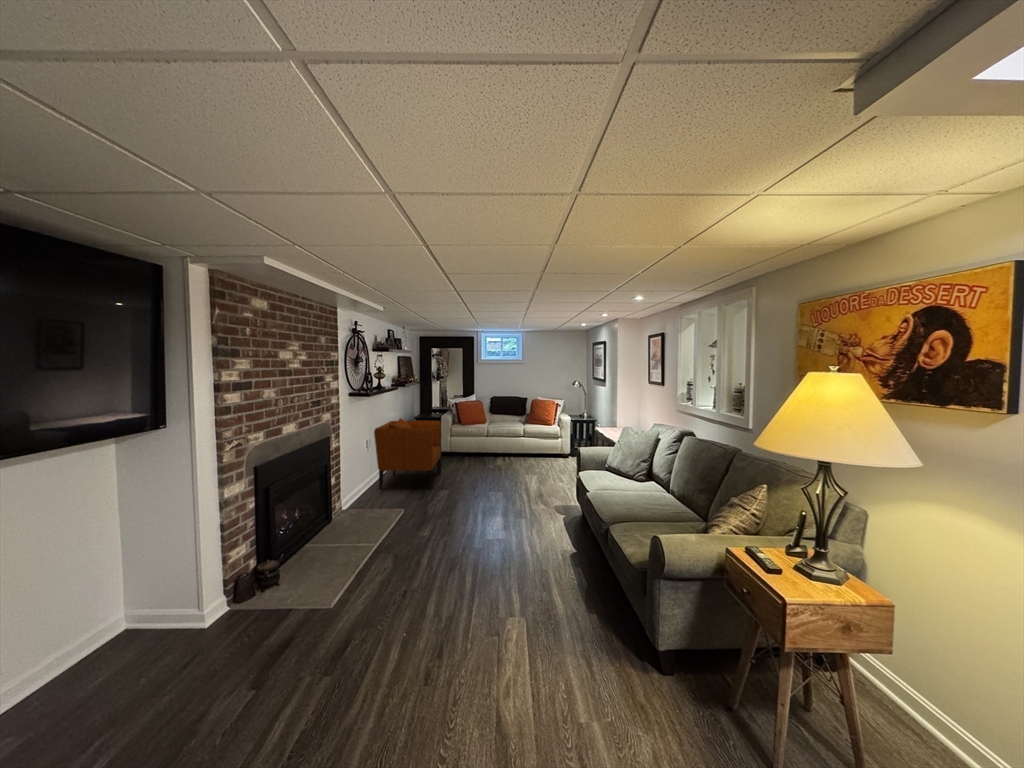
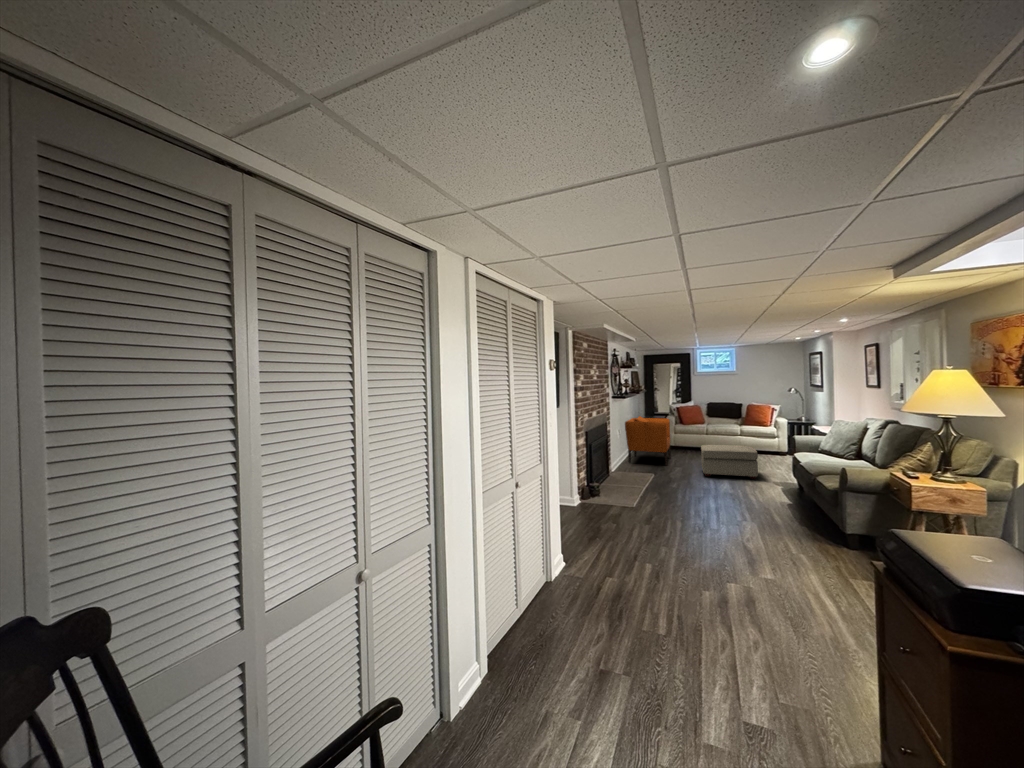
ottoman: none [474,458,540,505] -> present [701,445,758,479]

